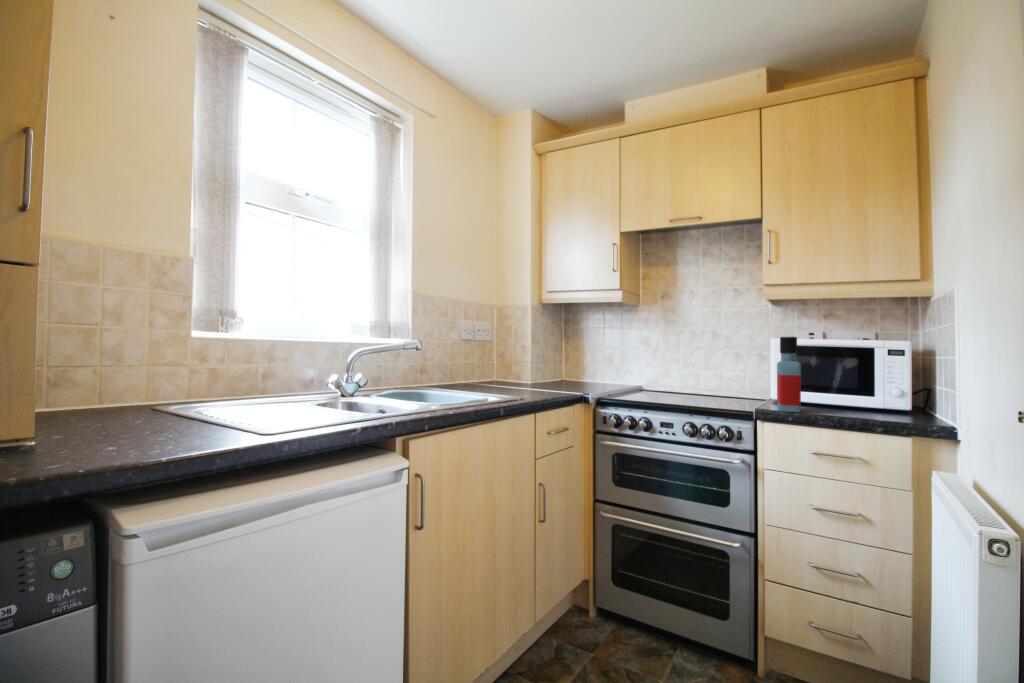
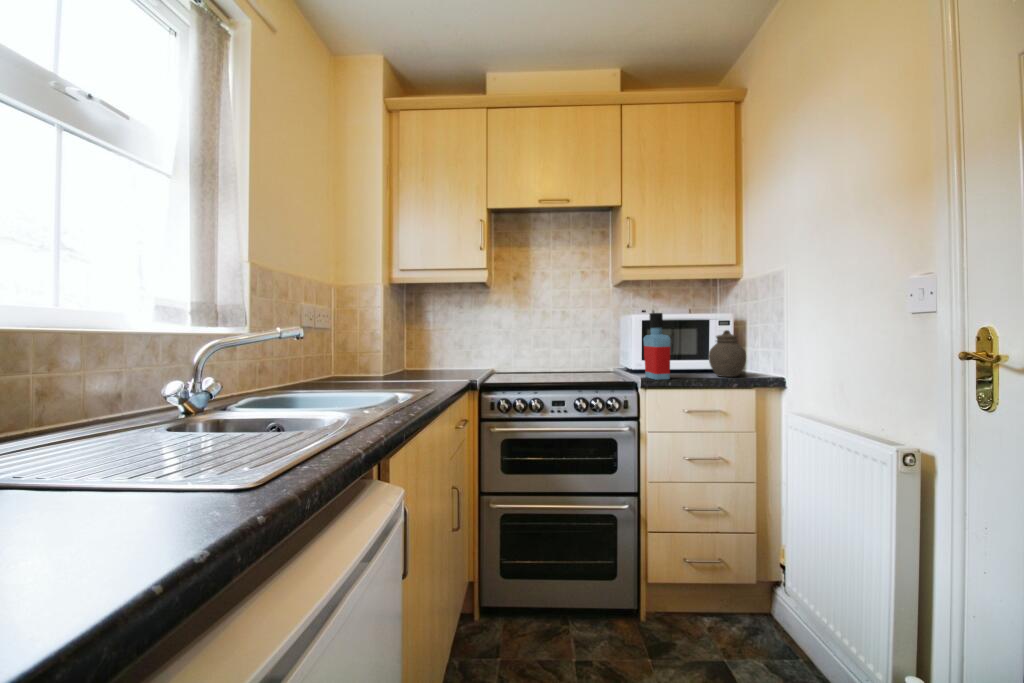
jar: none [863,360,916,418] -> present [708,330,746,377]

